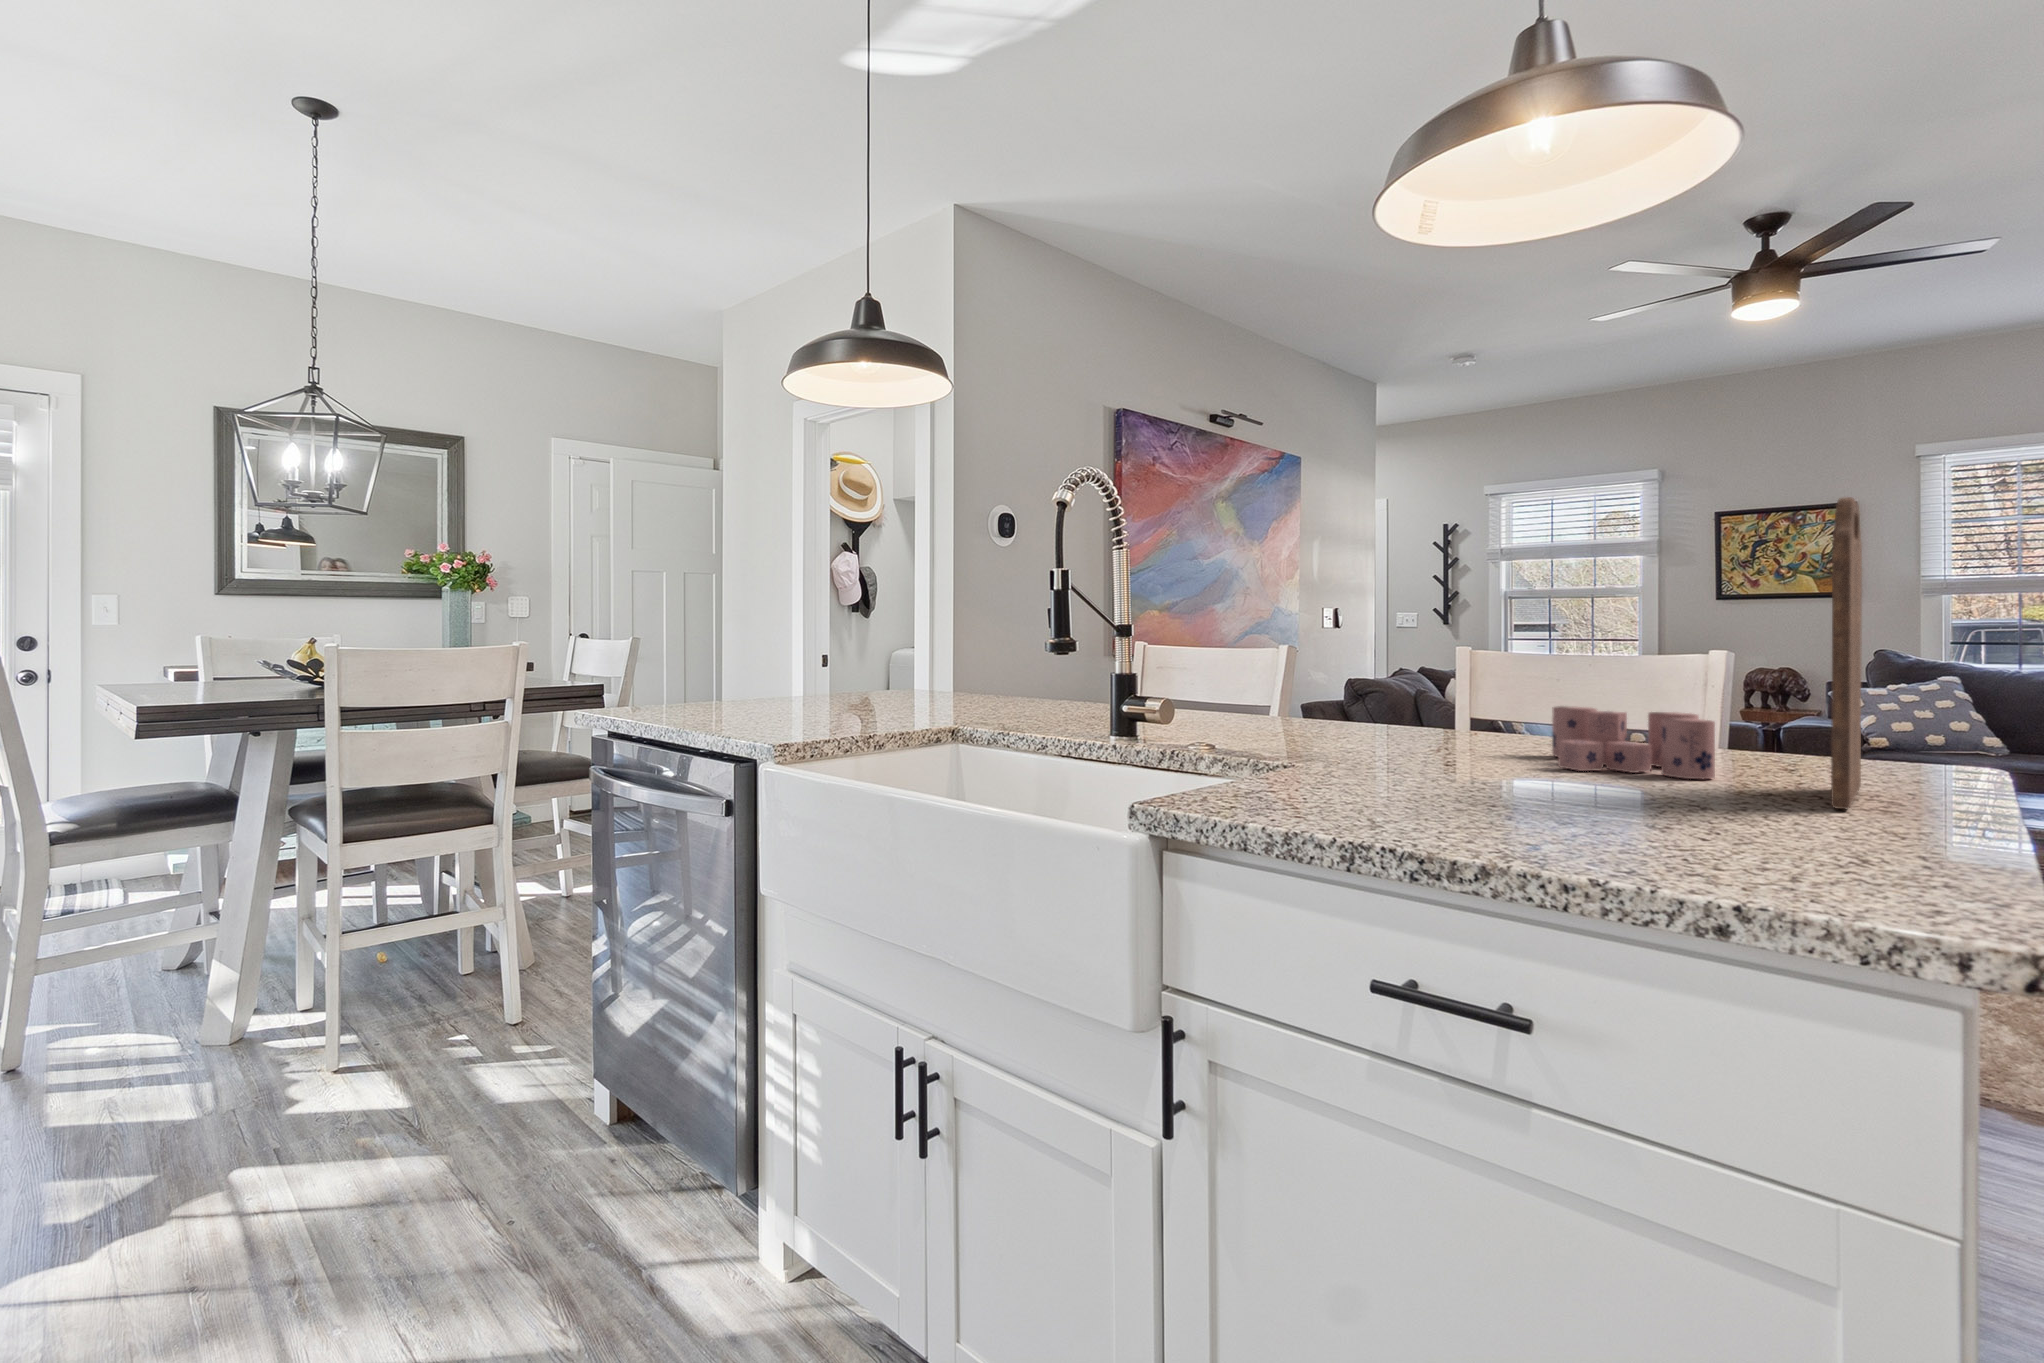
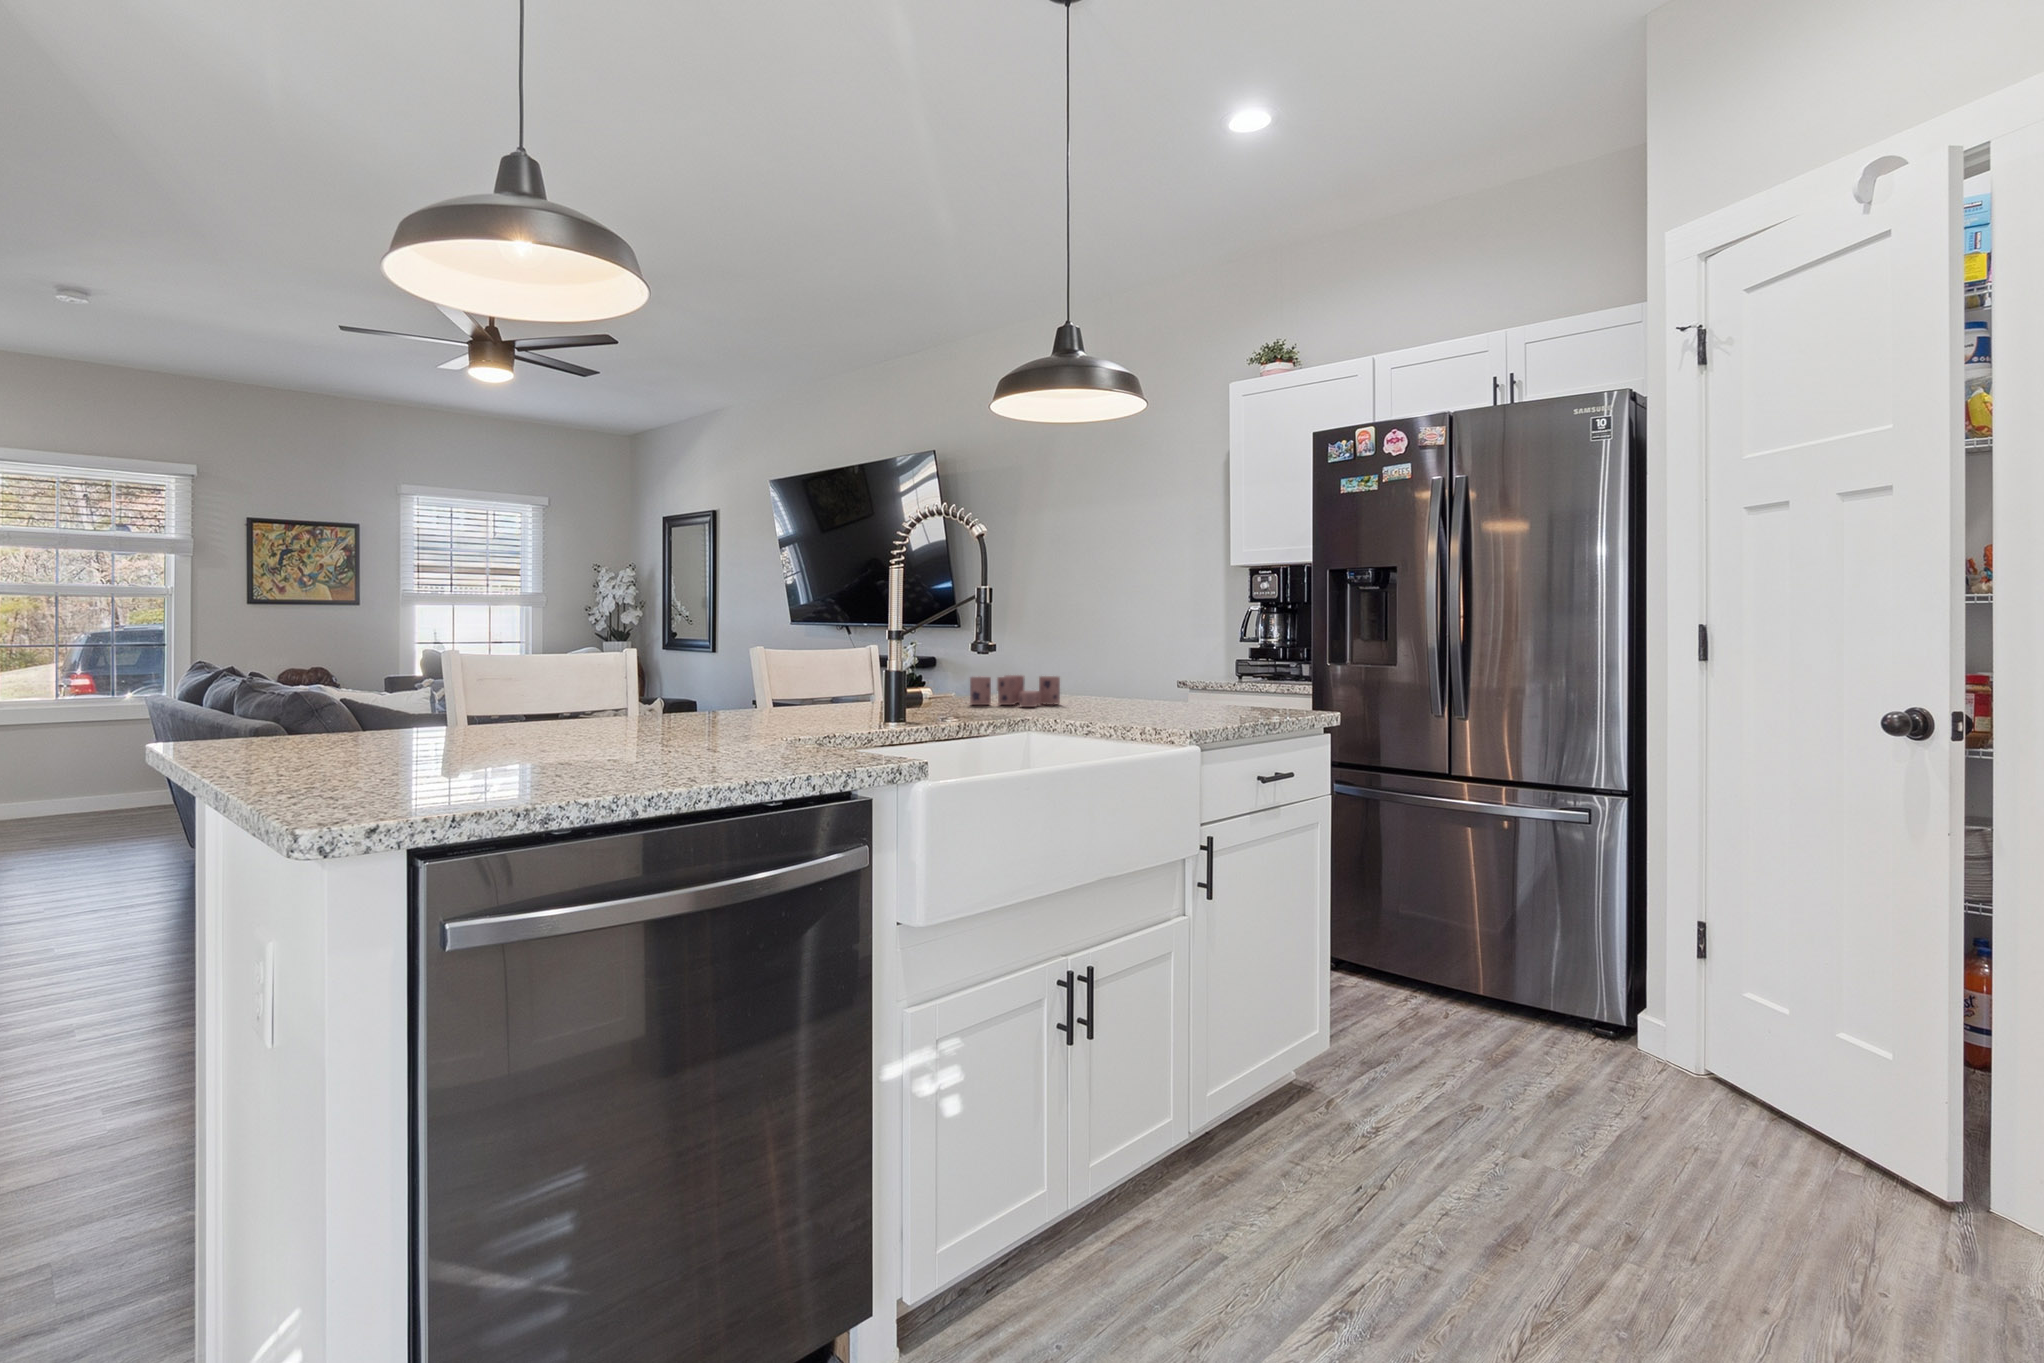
cutting board: present [1831,497,1862,809] -> none [1079,578,1140,704]

